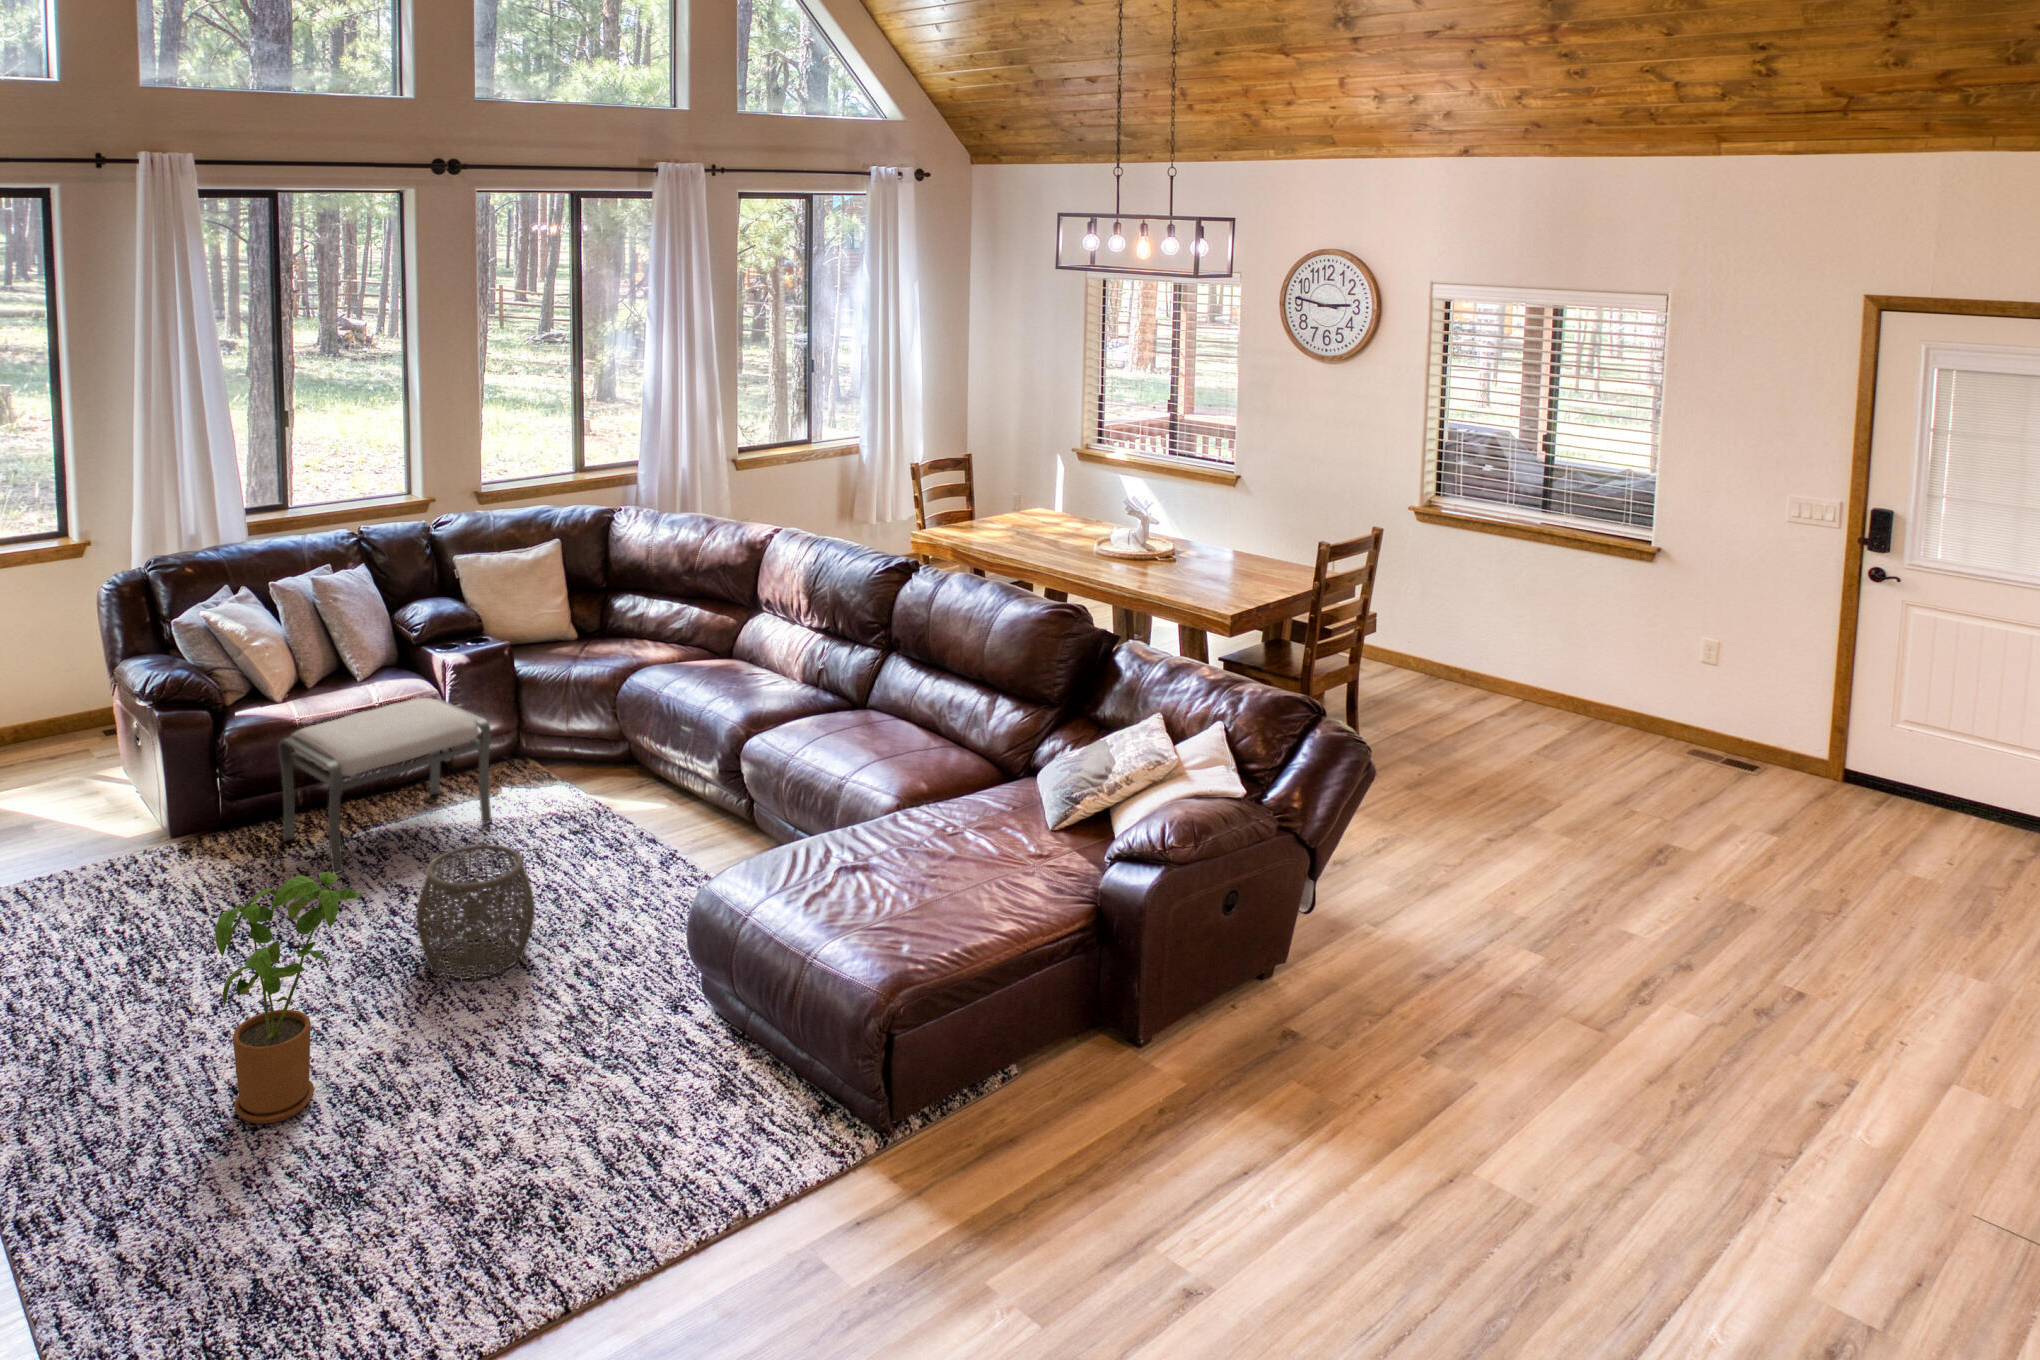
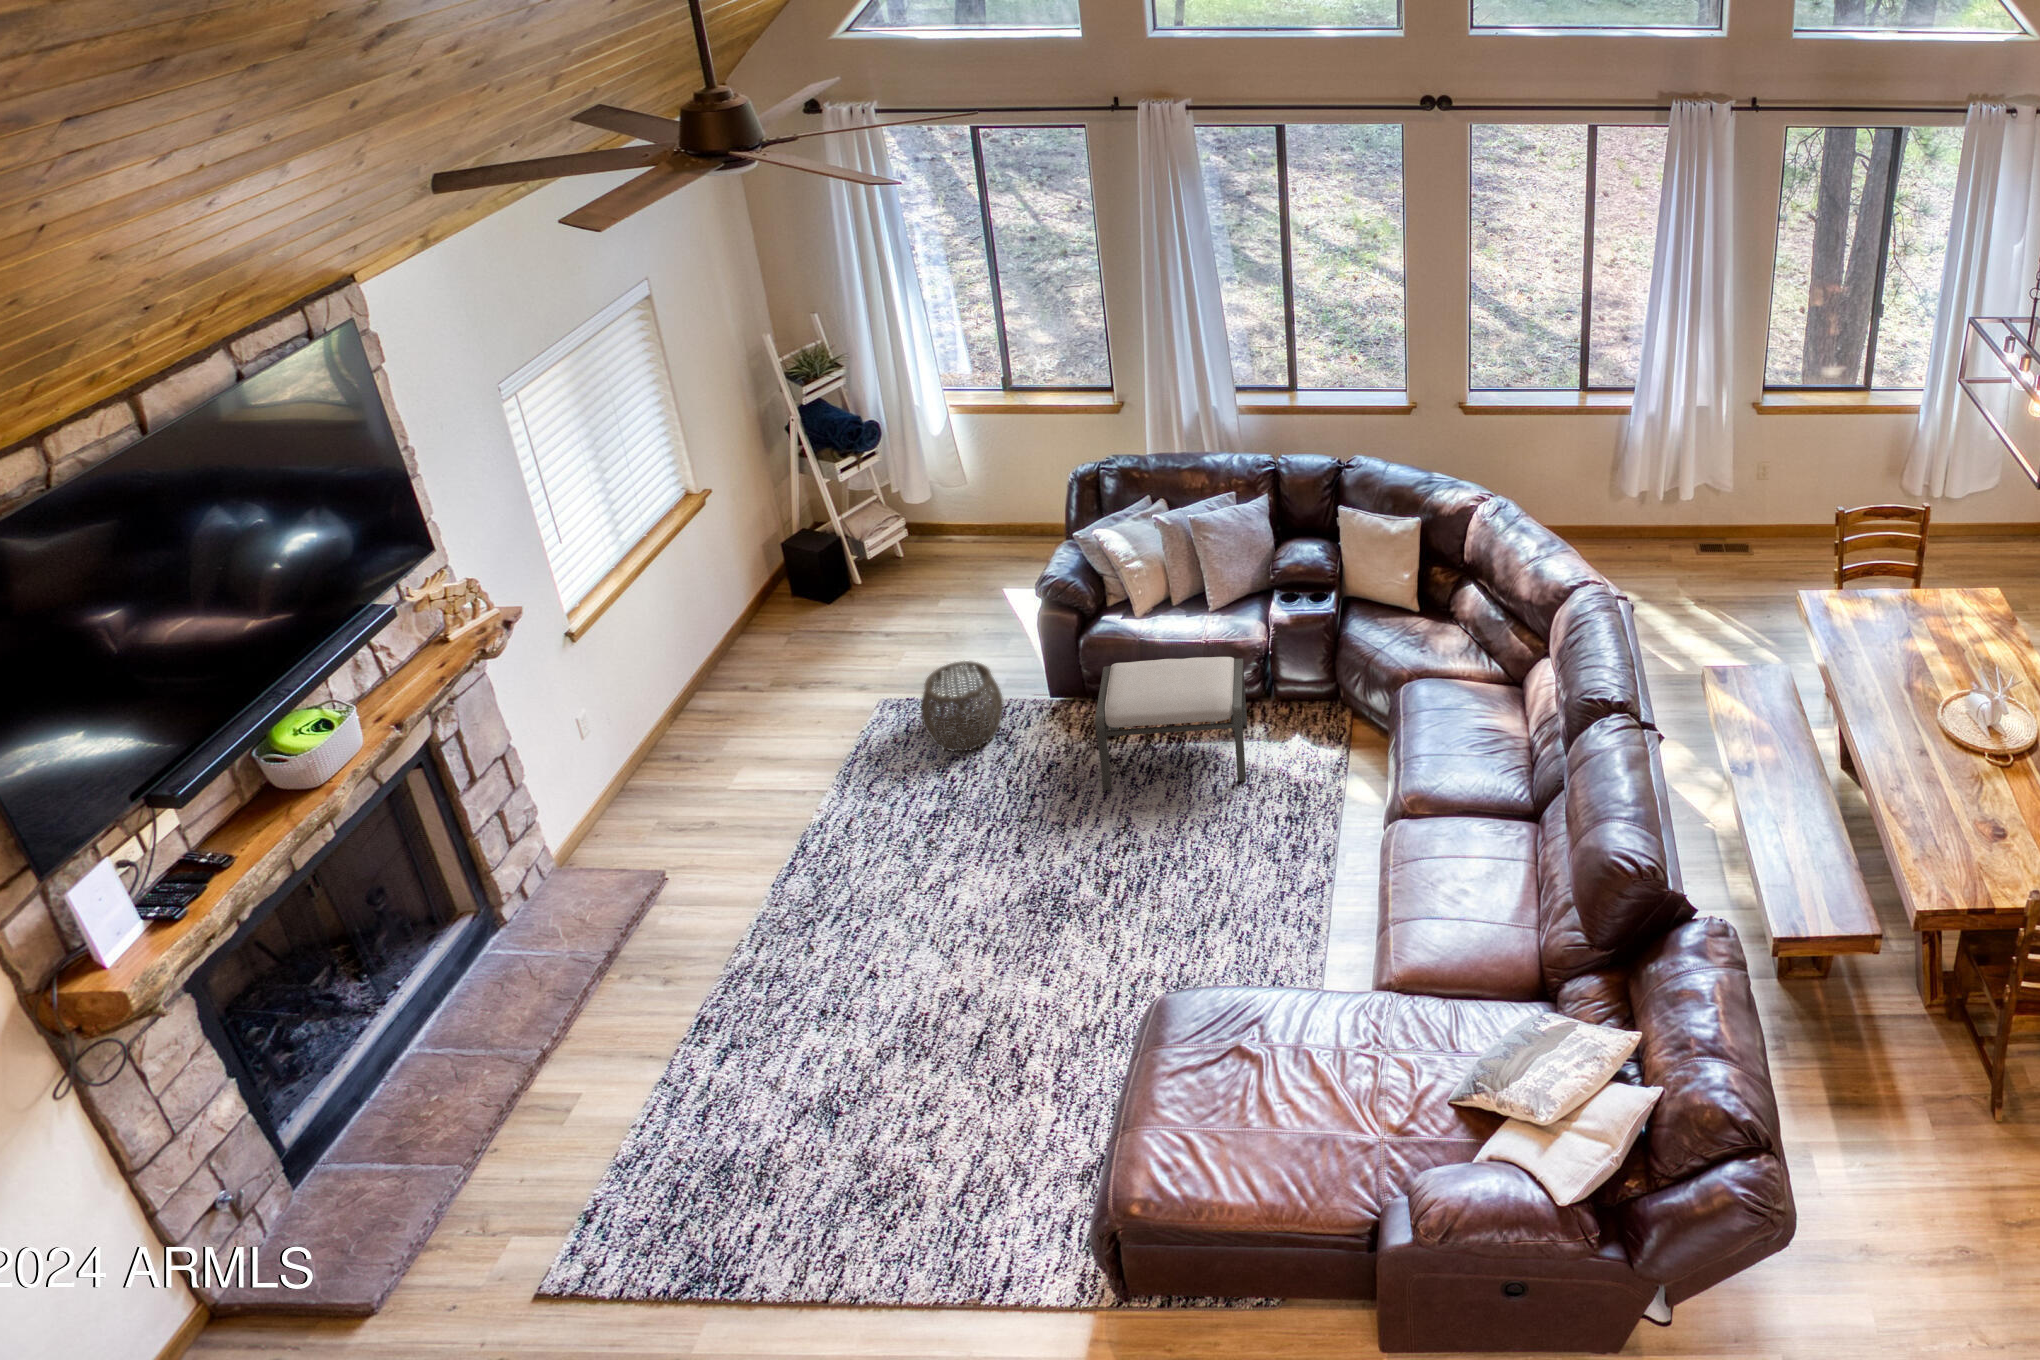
woven basket: present [416,844,535,980] -> present [921,661,1003,752]
house plant: present [215,872,362,1124] -> none [810,872,910,1027]

